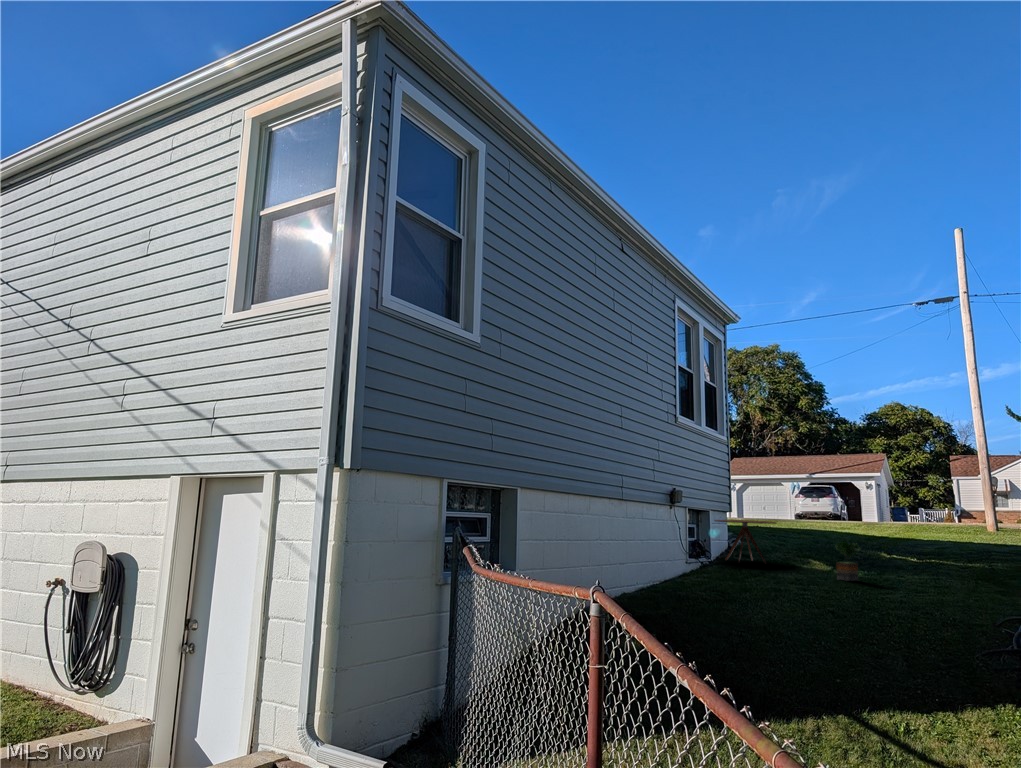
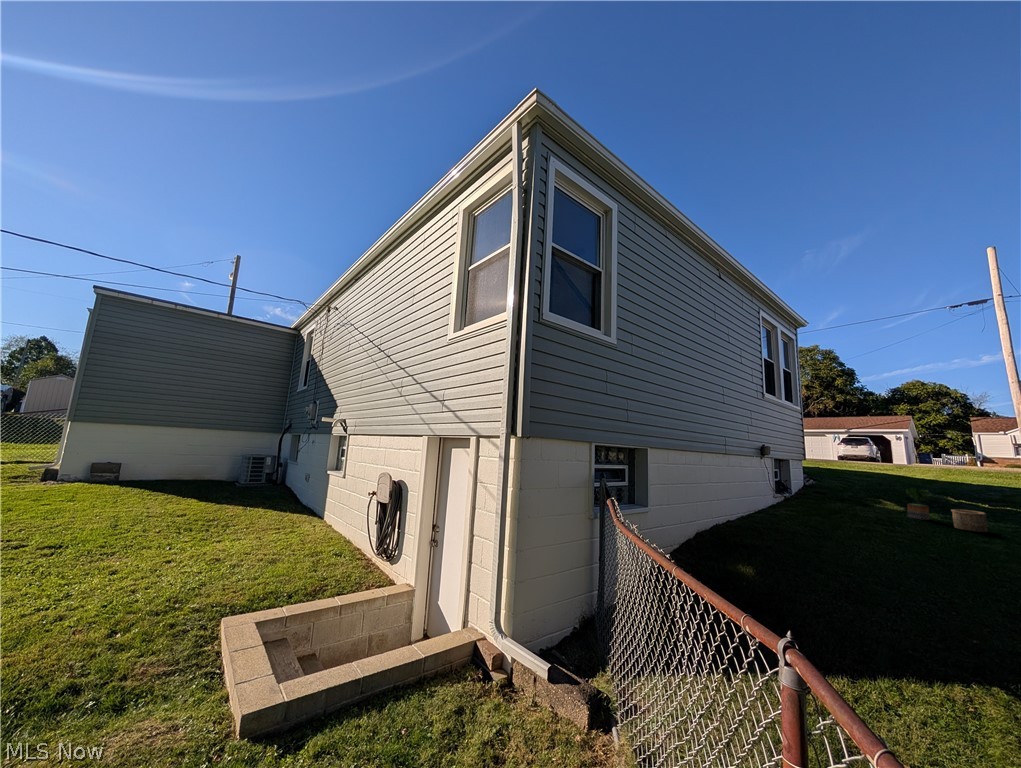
round table: present [715,520,776,564] -> none [791,465,844,499]
wooden bucket: none [876,564,909,589] -> present [951,509,987,532]

